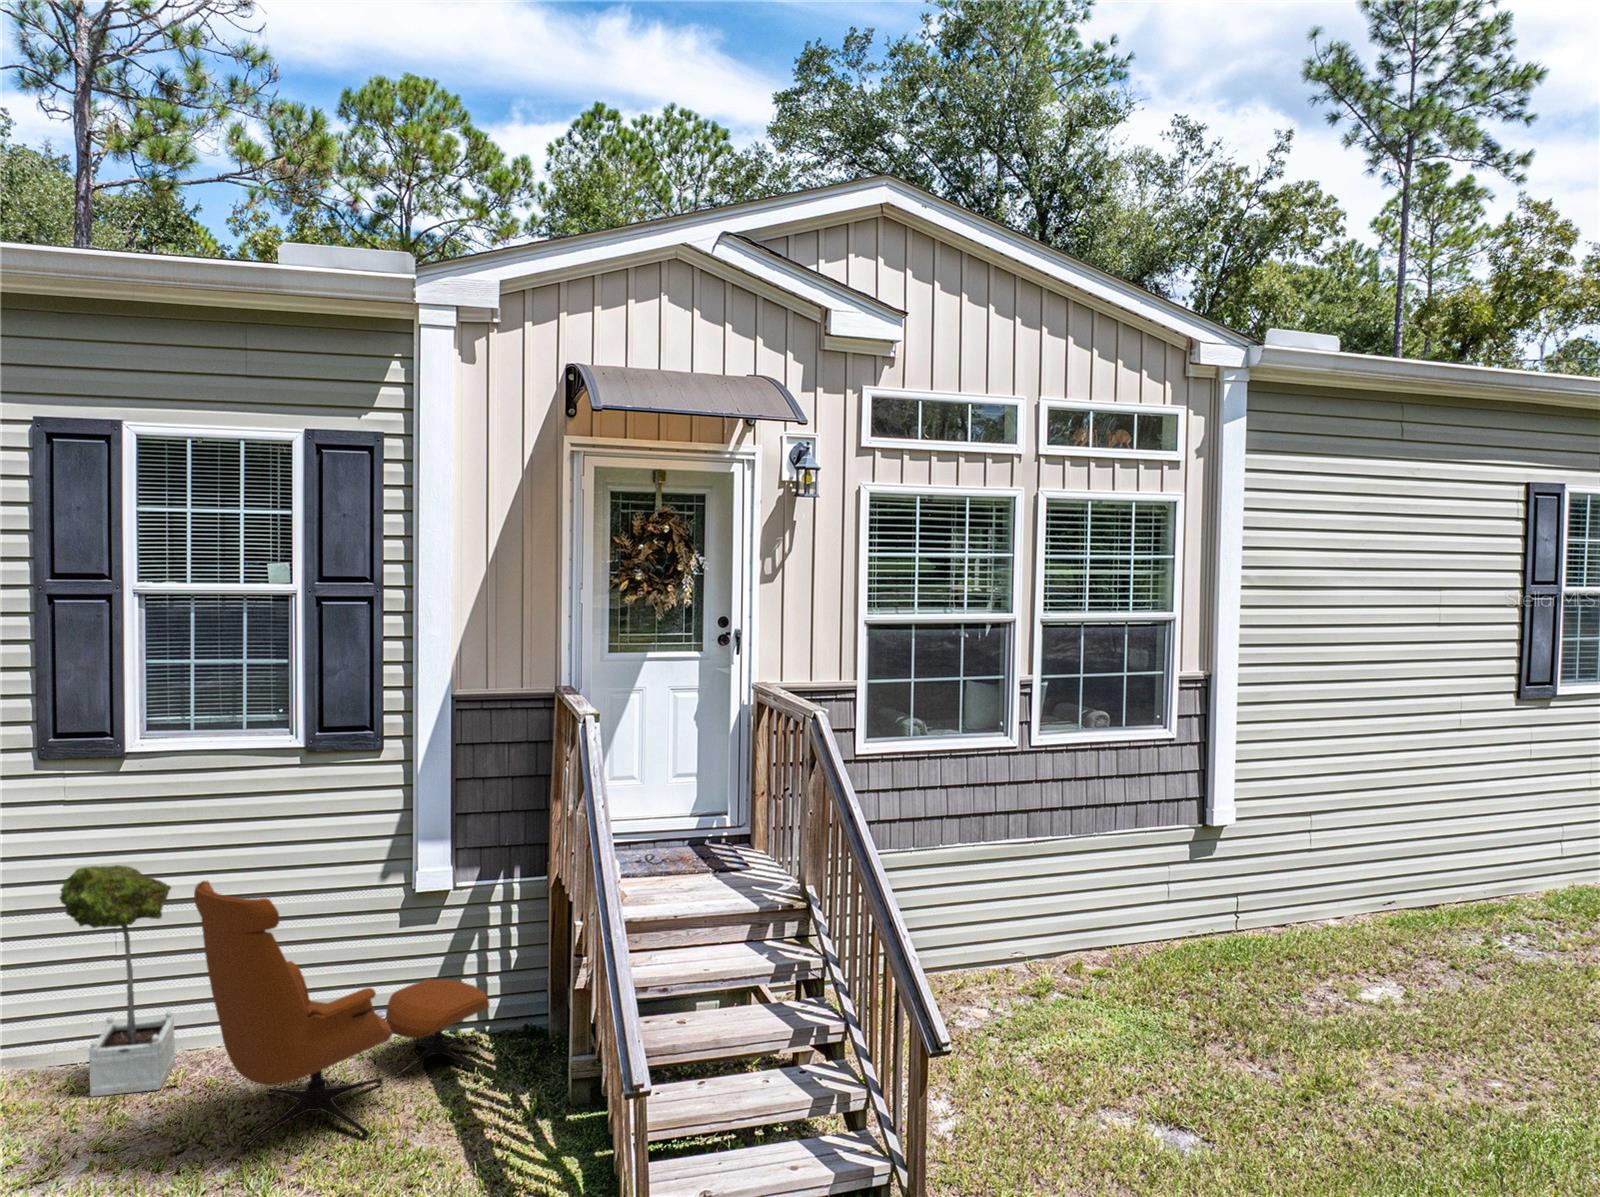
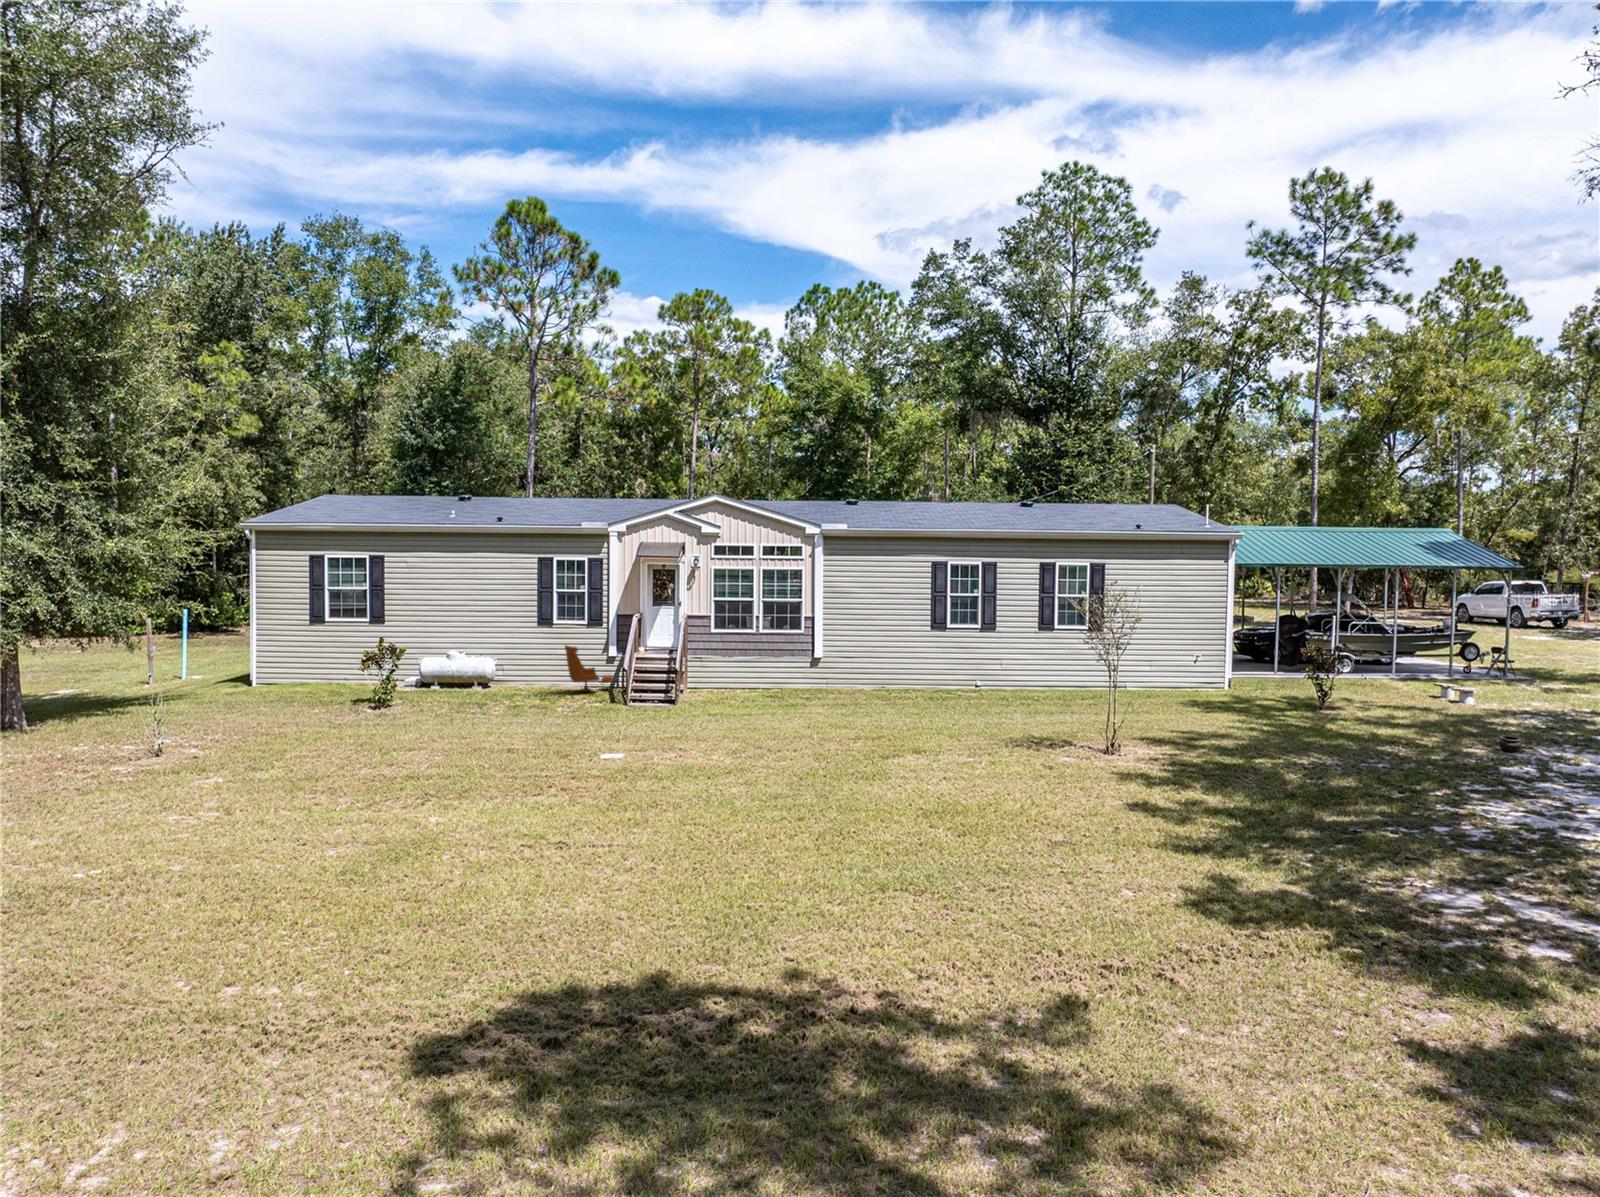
potted tree: present [60,865,175,1097] -> none [543,644,563,689]

